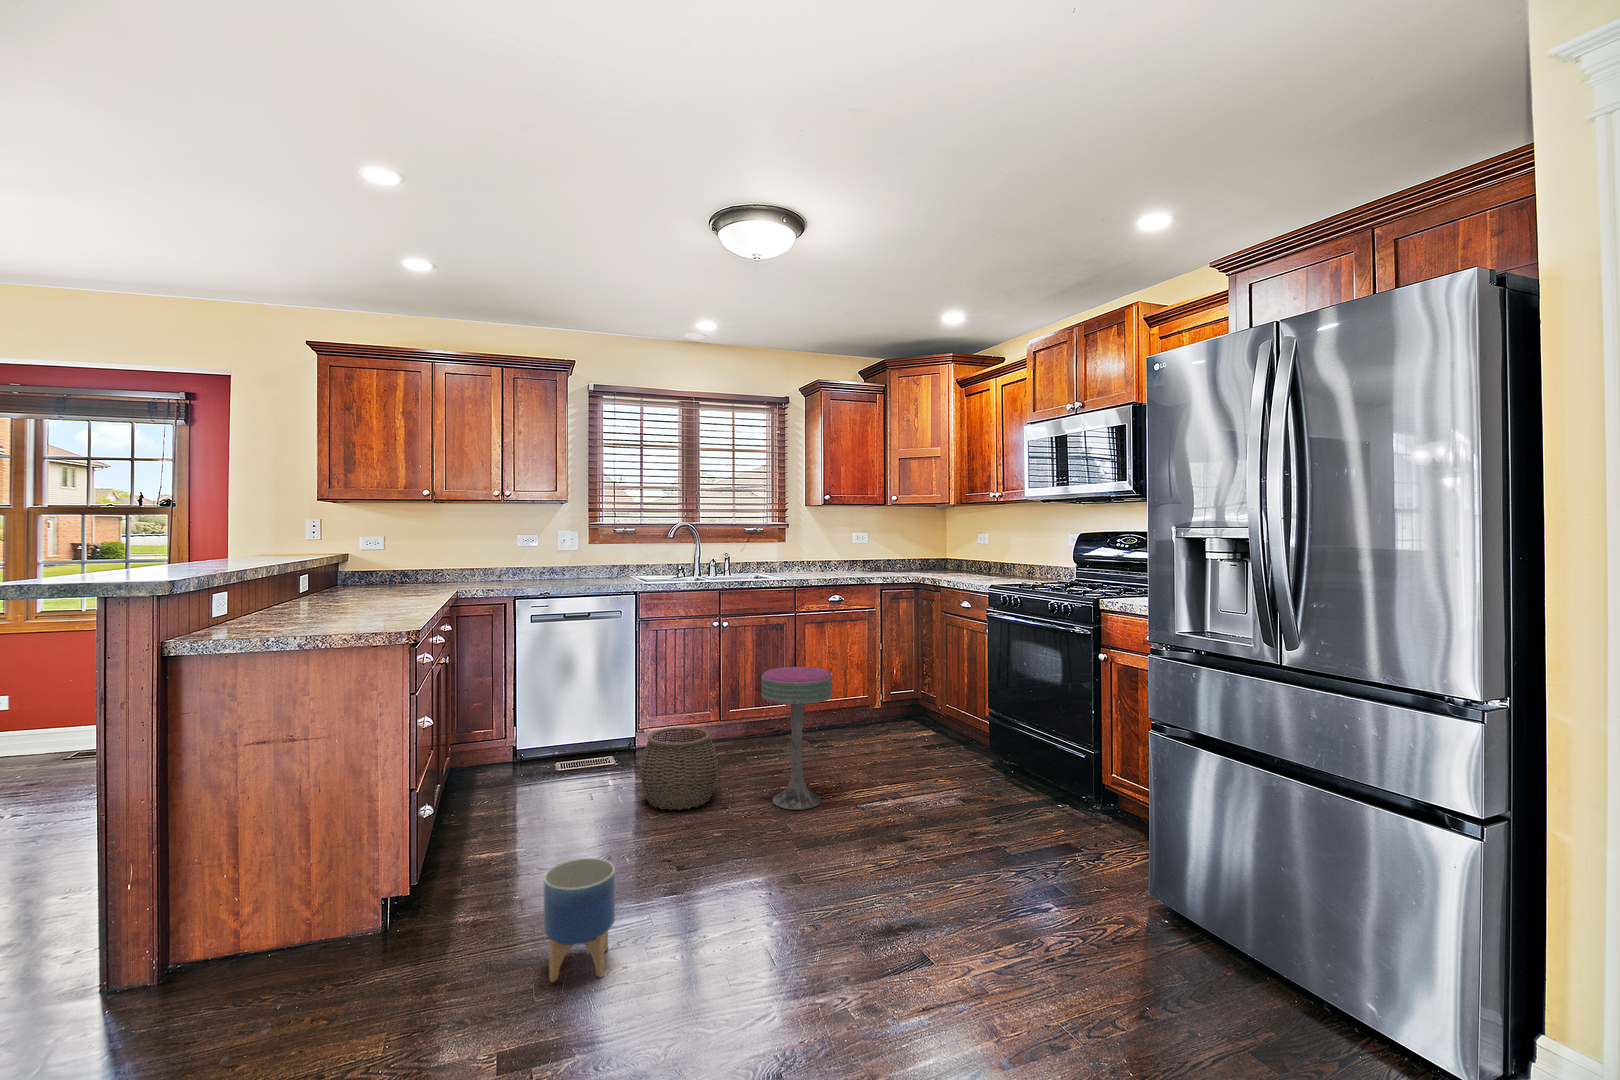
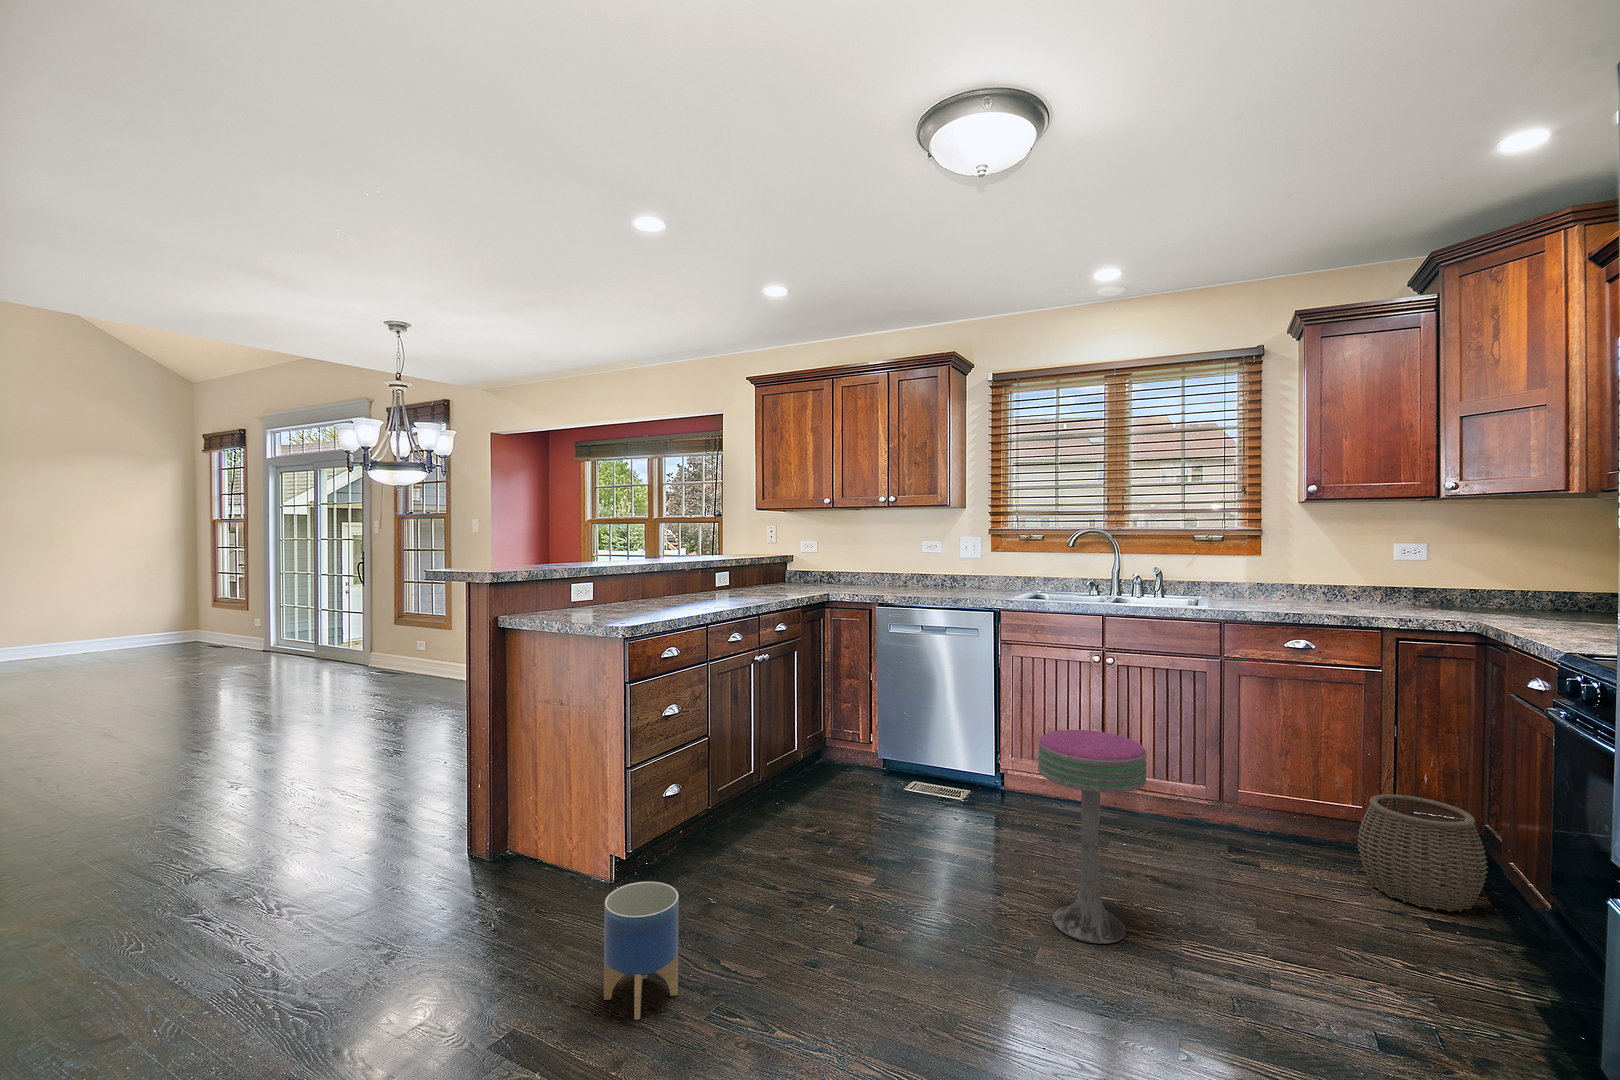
woven basket: present [640,727,718,810] -> present [1358,794,1488,912]

